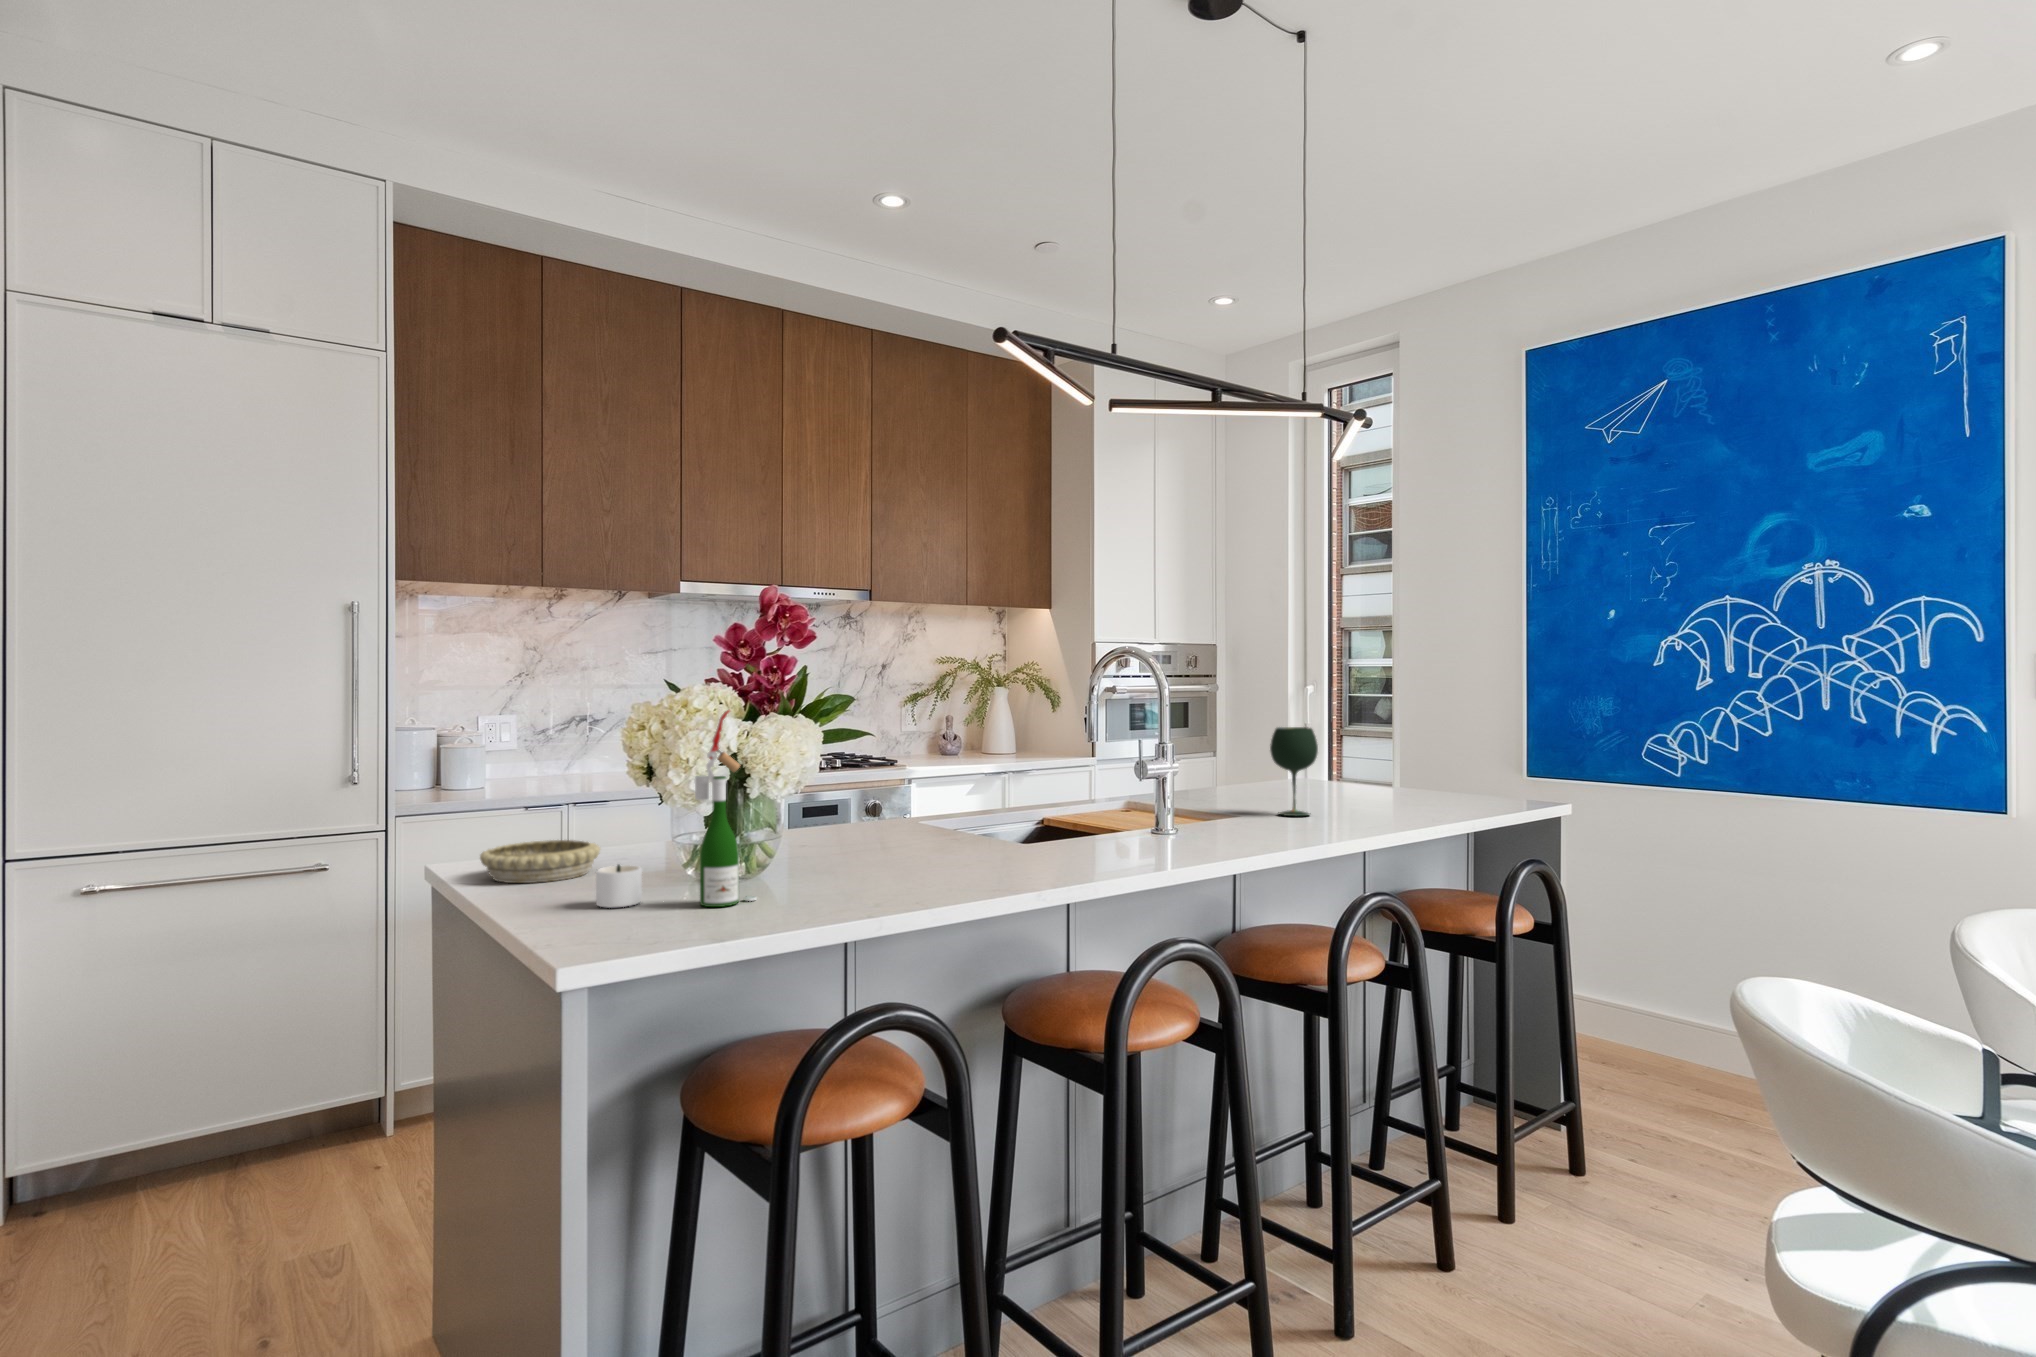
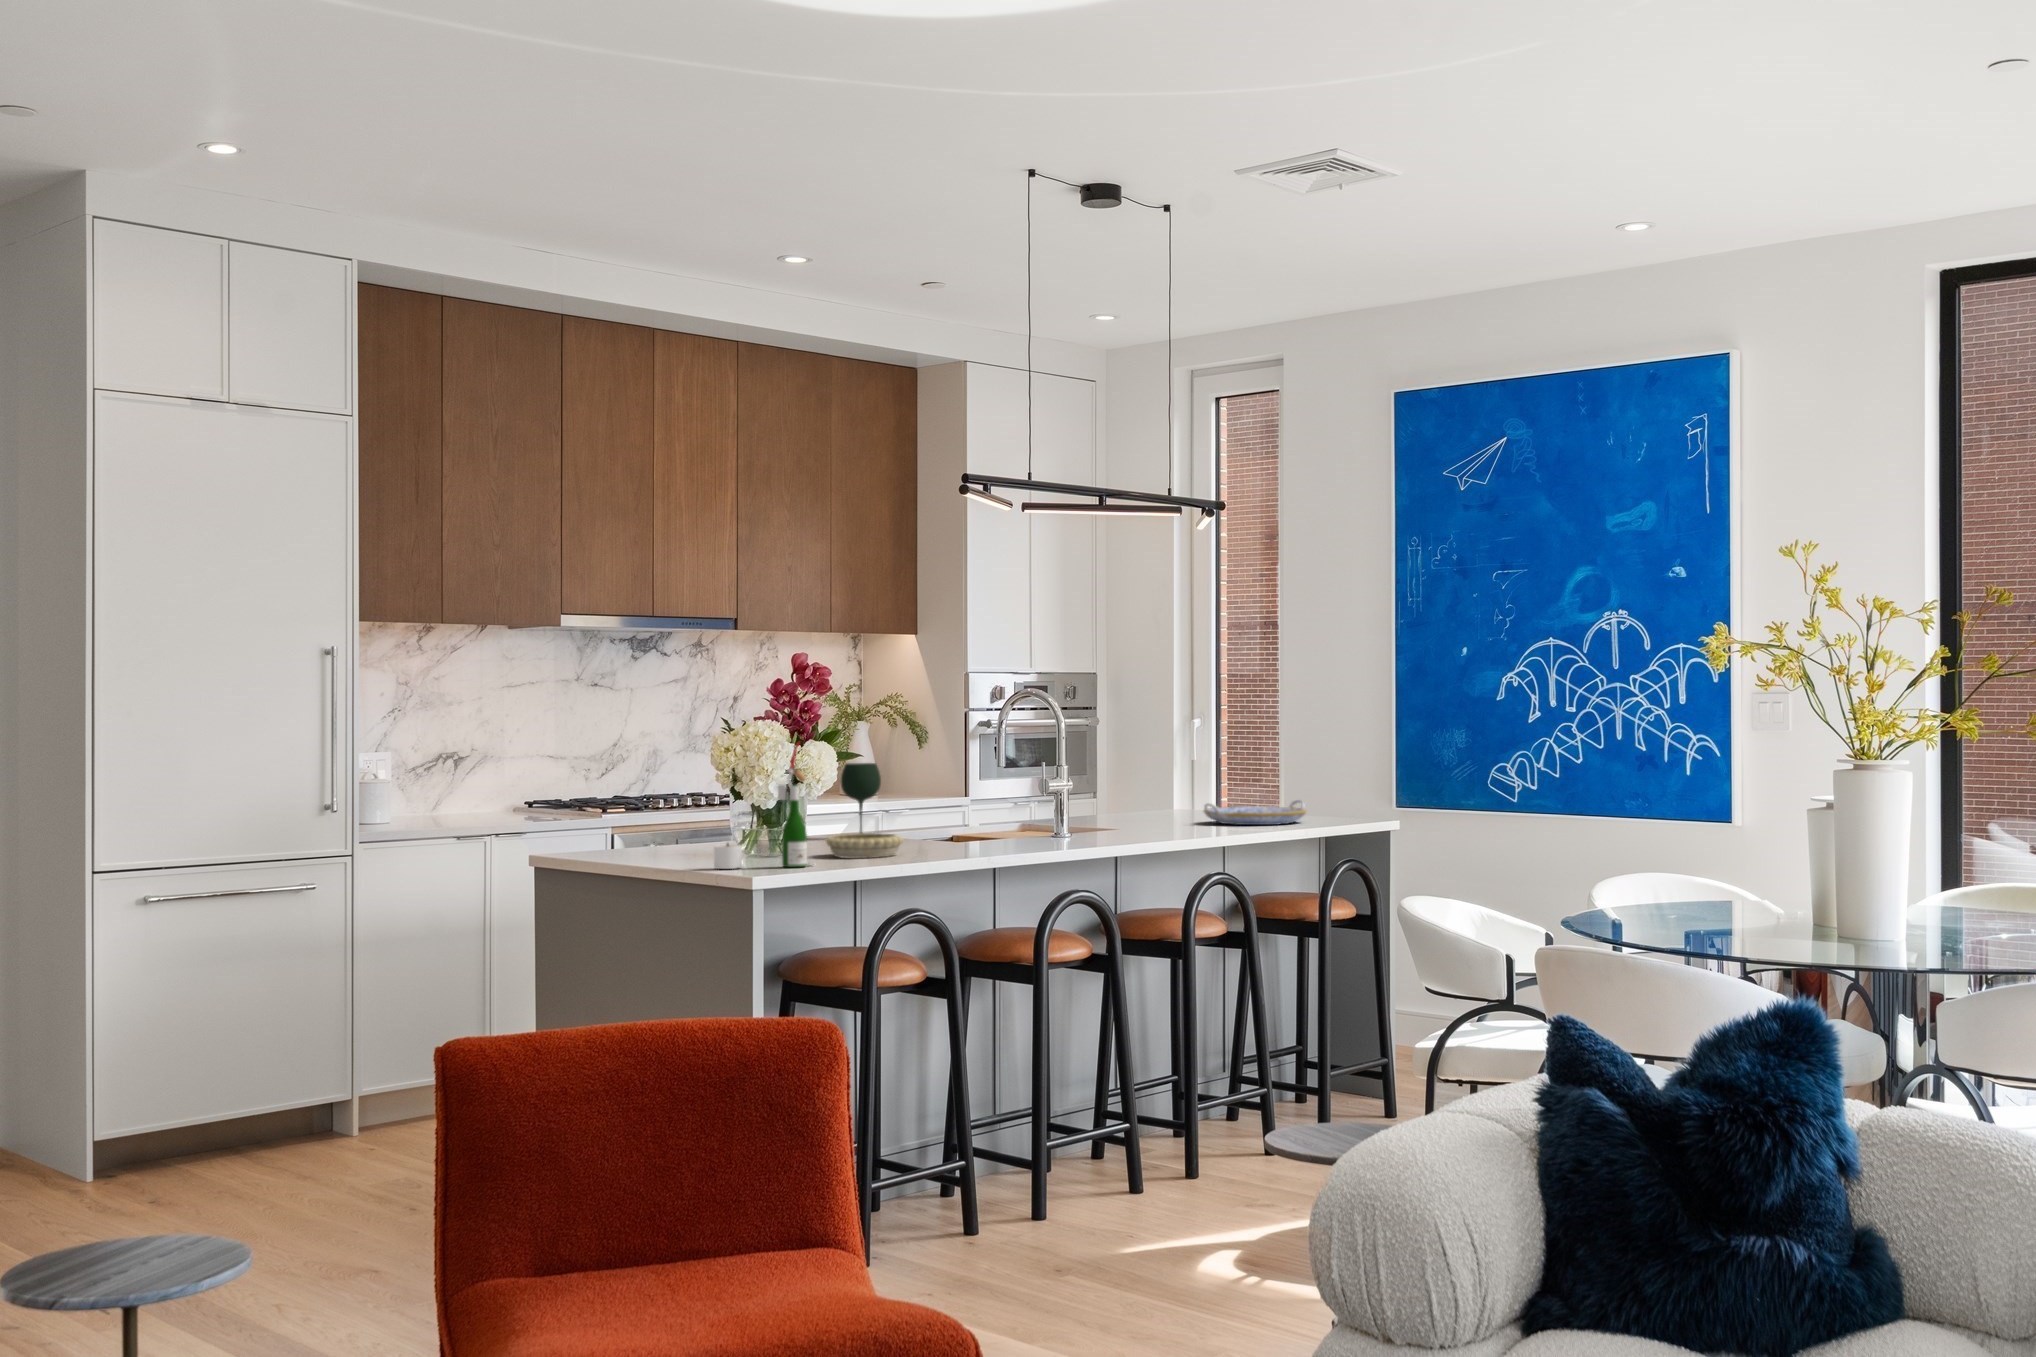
wine glass: present [1270,727,1318,816] -> present [841,763,881,833]
serving tray: none [1335,778,1463,810] -> present [1204,800,1306,825]
decorative bowl: present [480,840,600,883] -> present [826,833,903,858]

